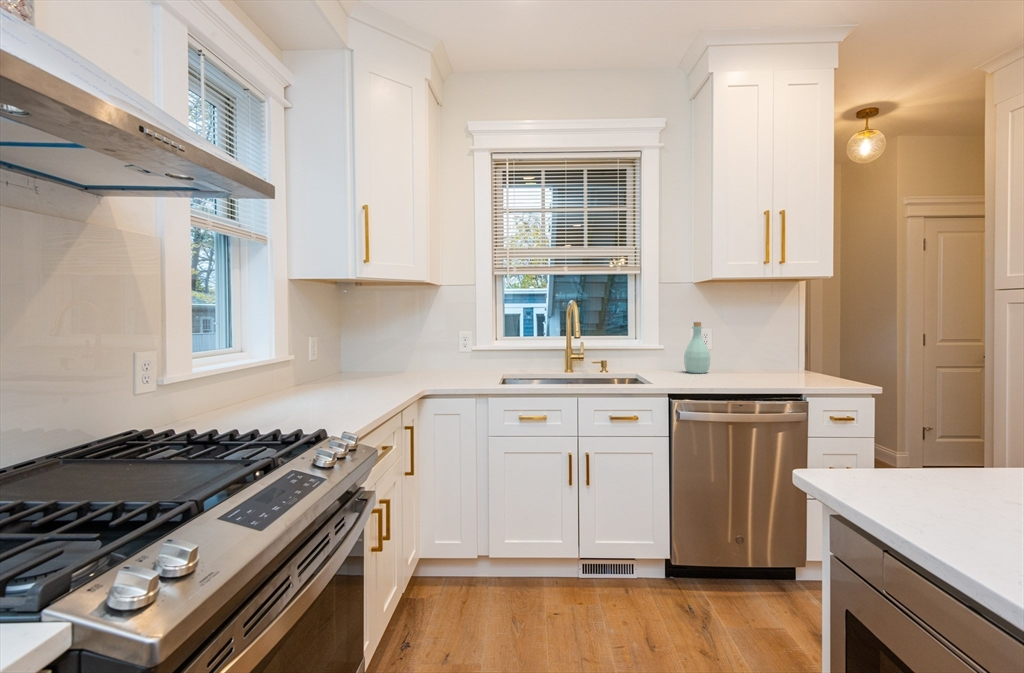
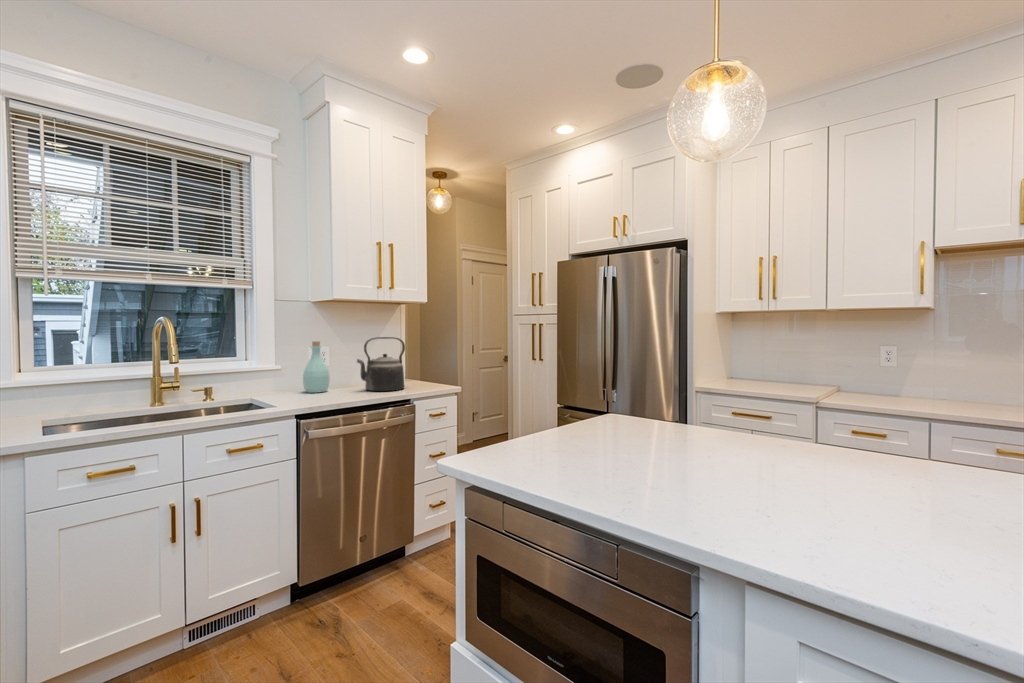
kettle: none [738,318,797,378] -> present [357,337,405,391]

